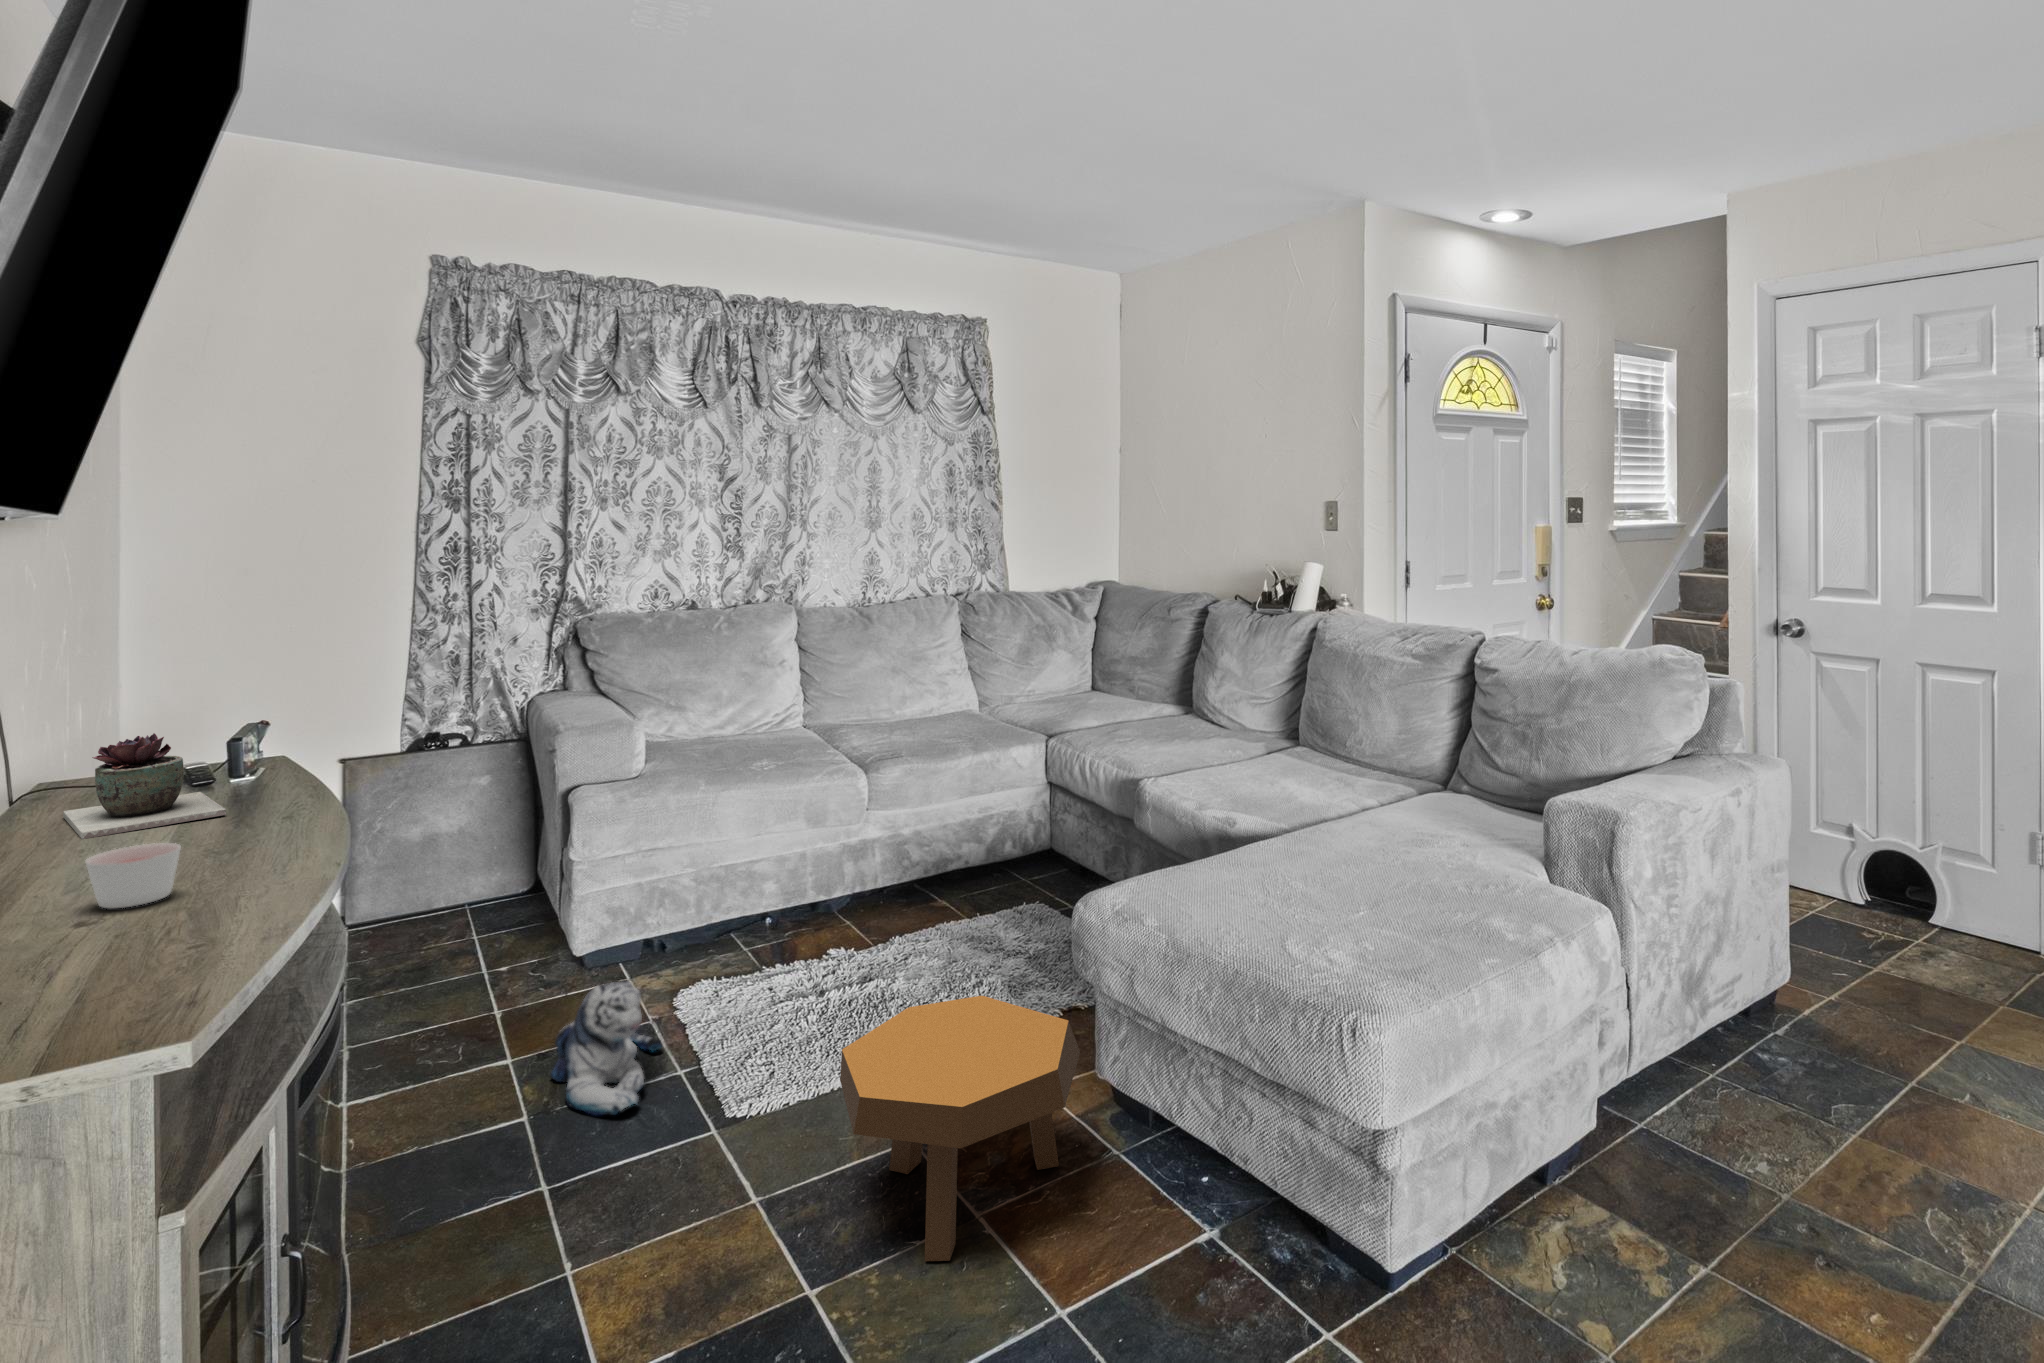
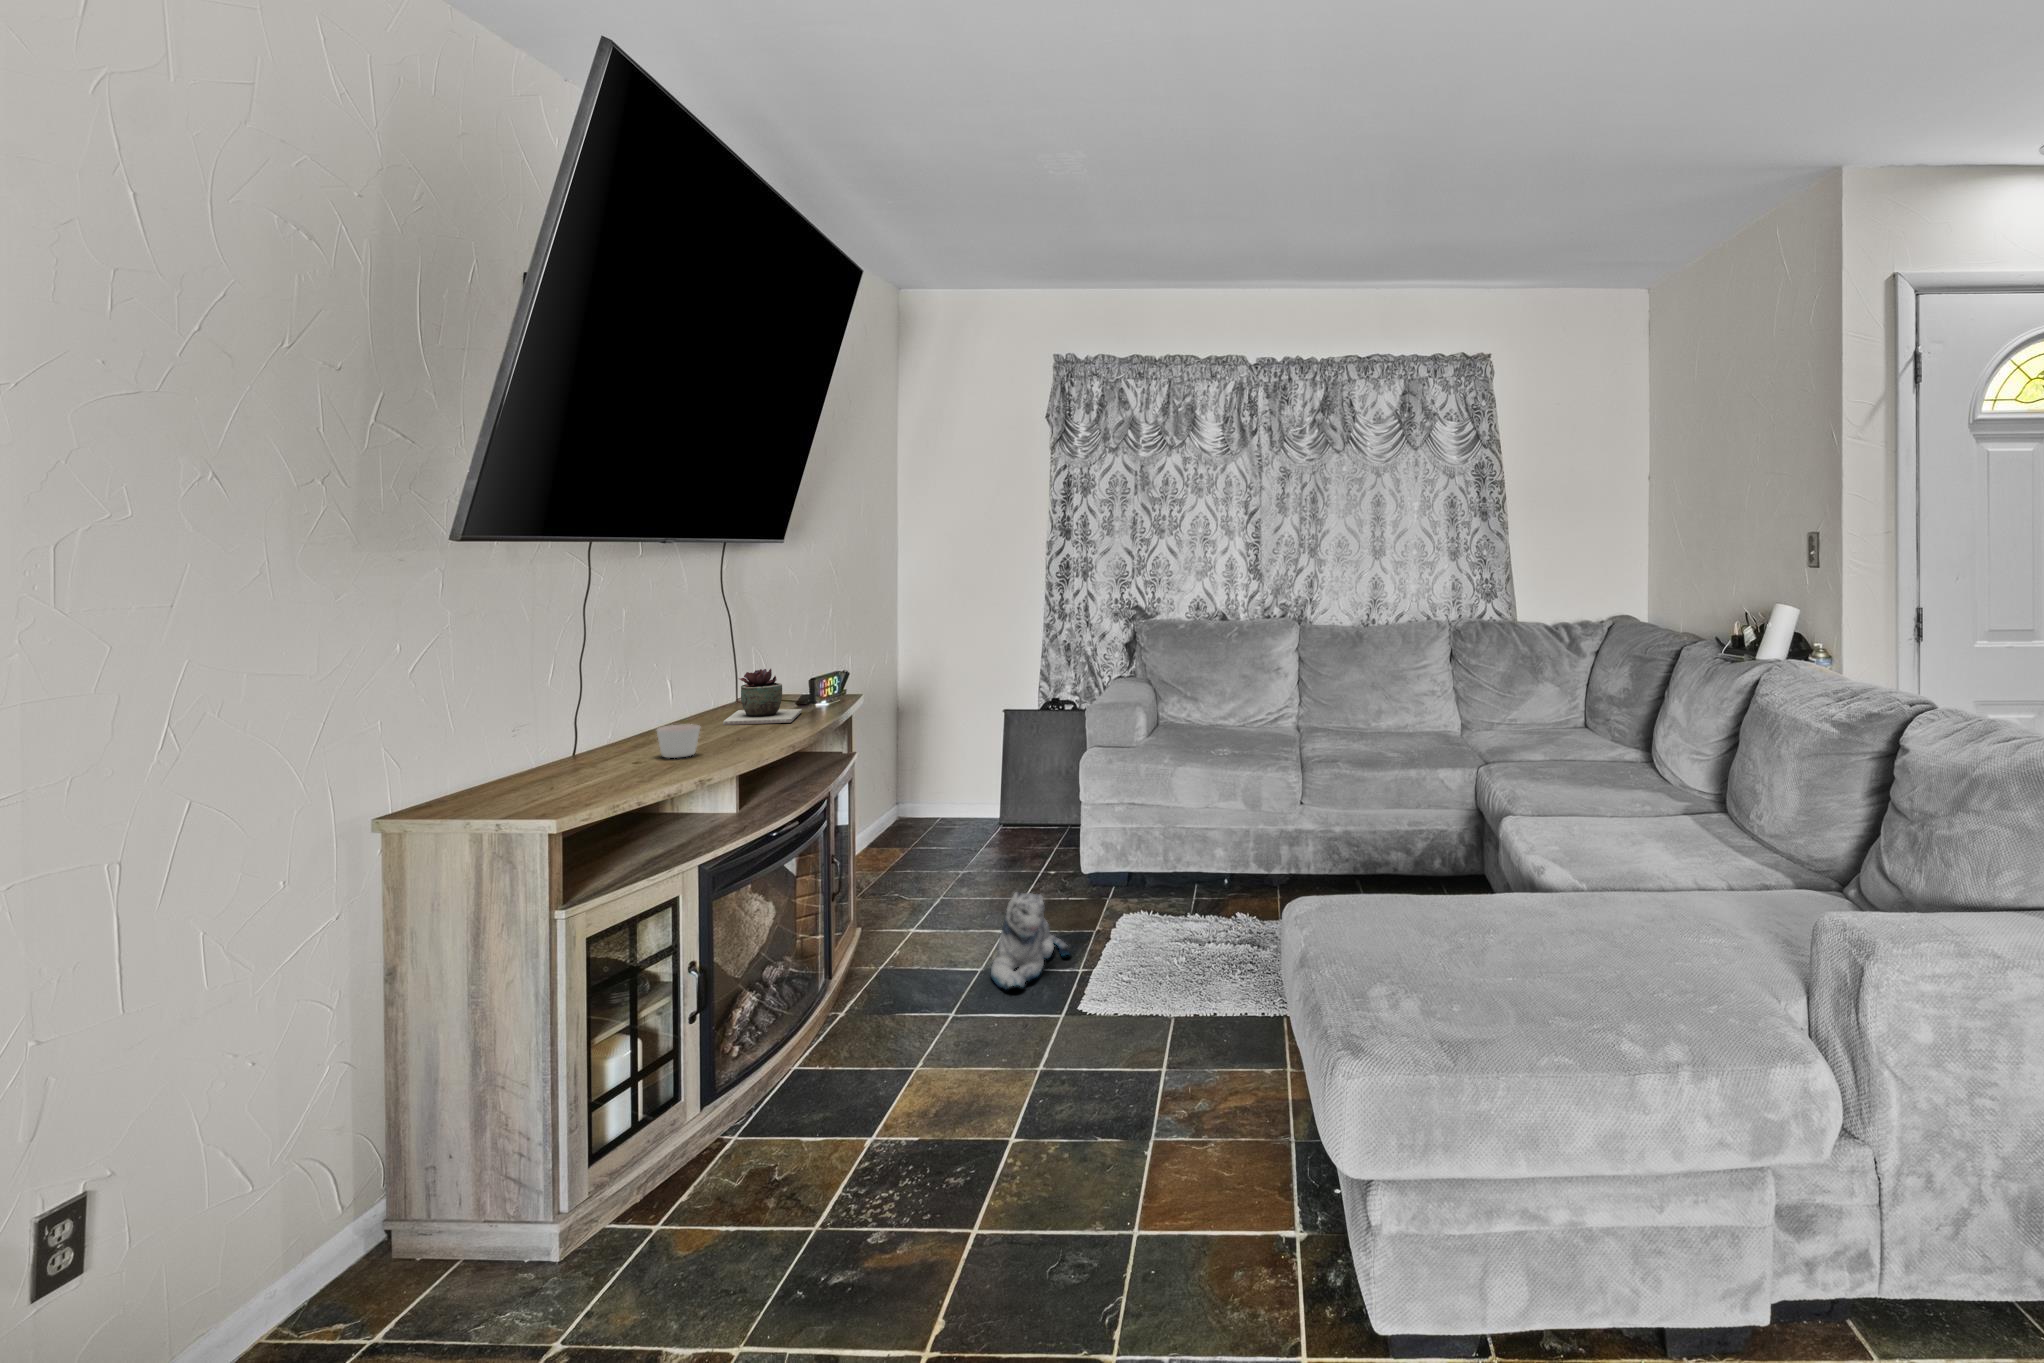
footstool: present [840,996,1080,1261] -> none [1052,957,1263,1164]

